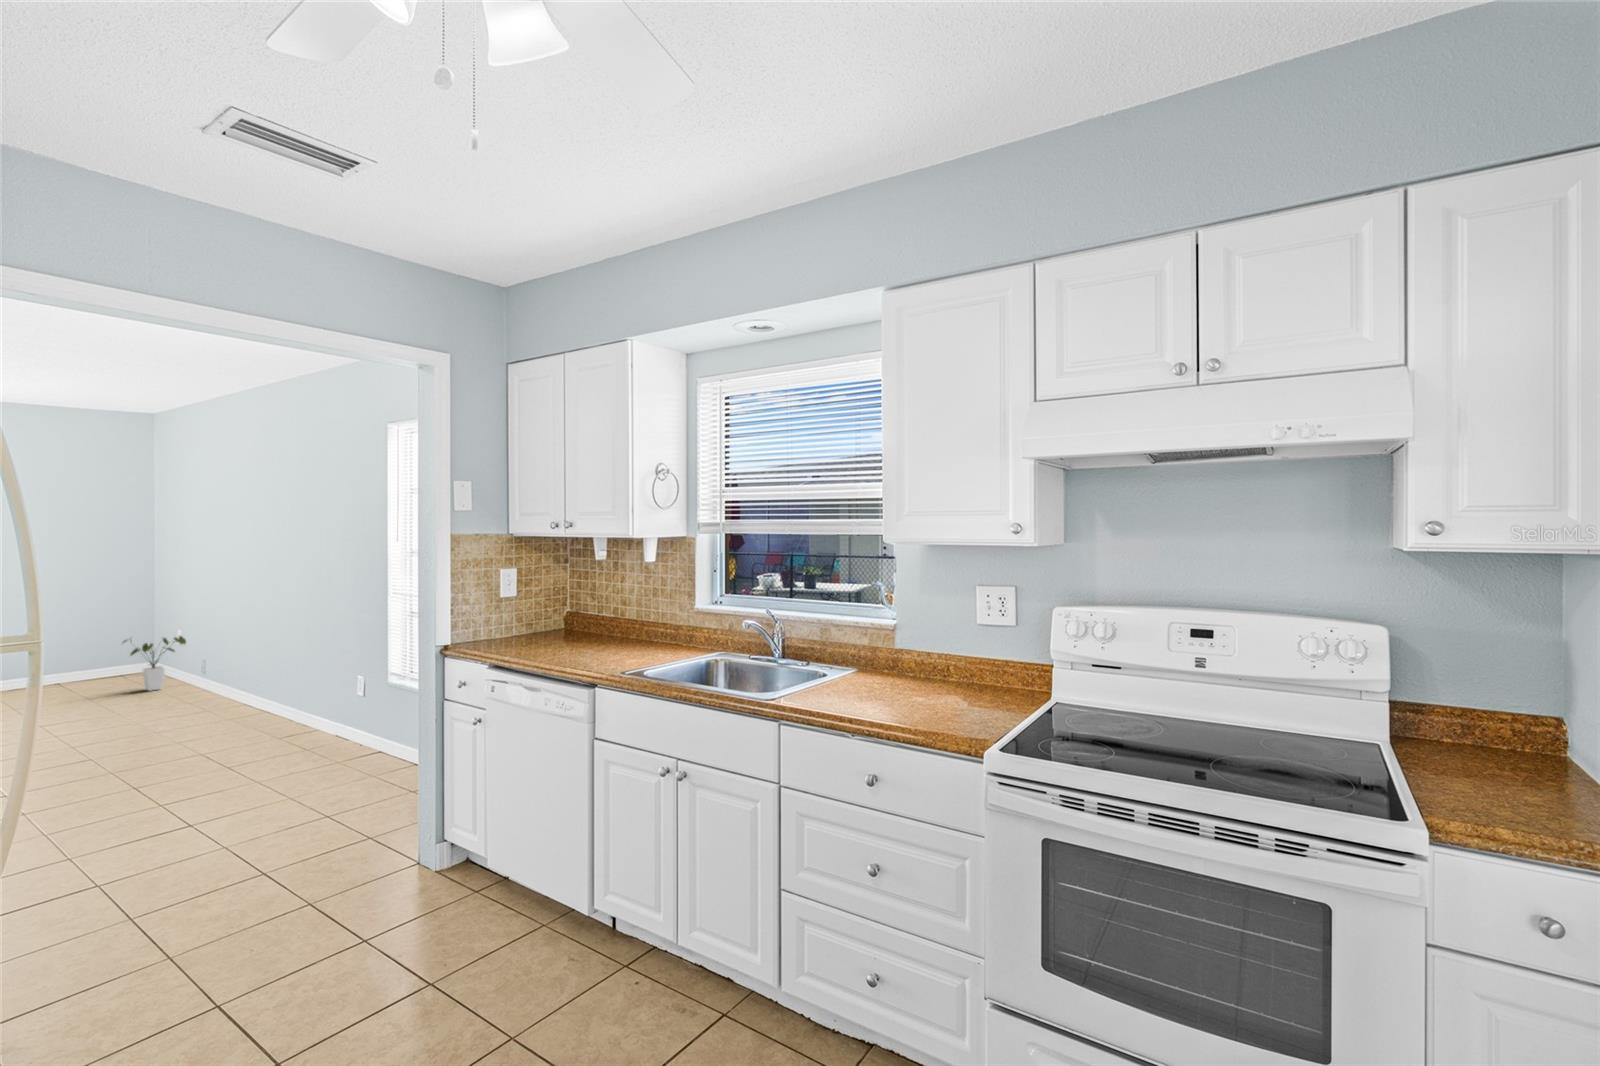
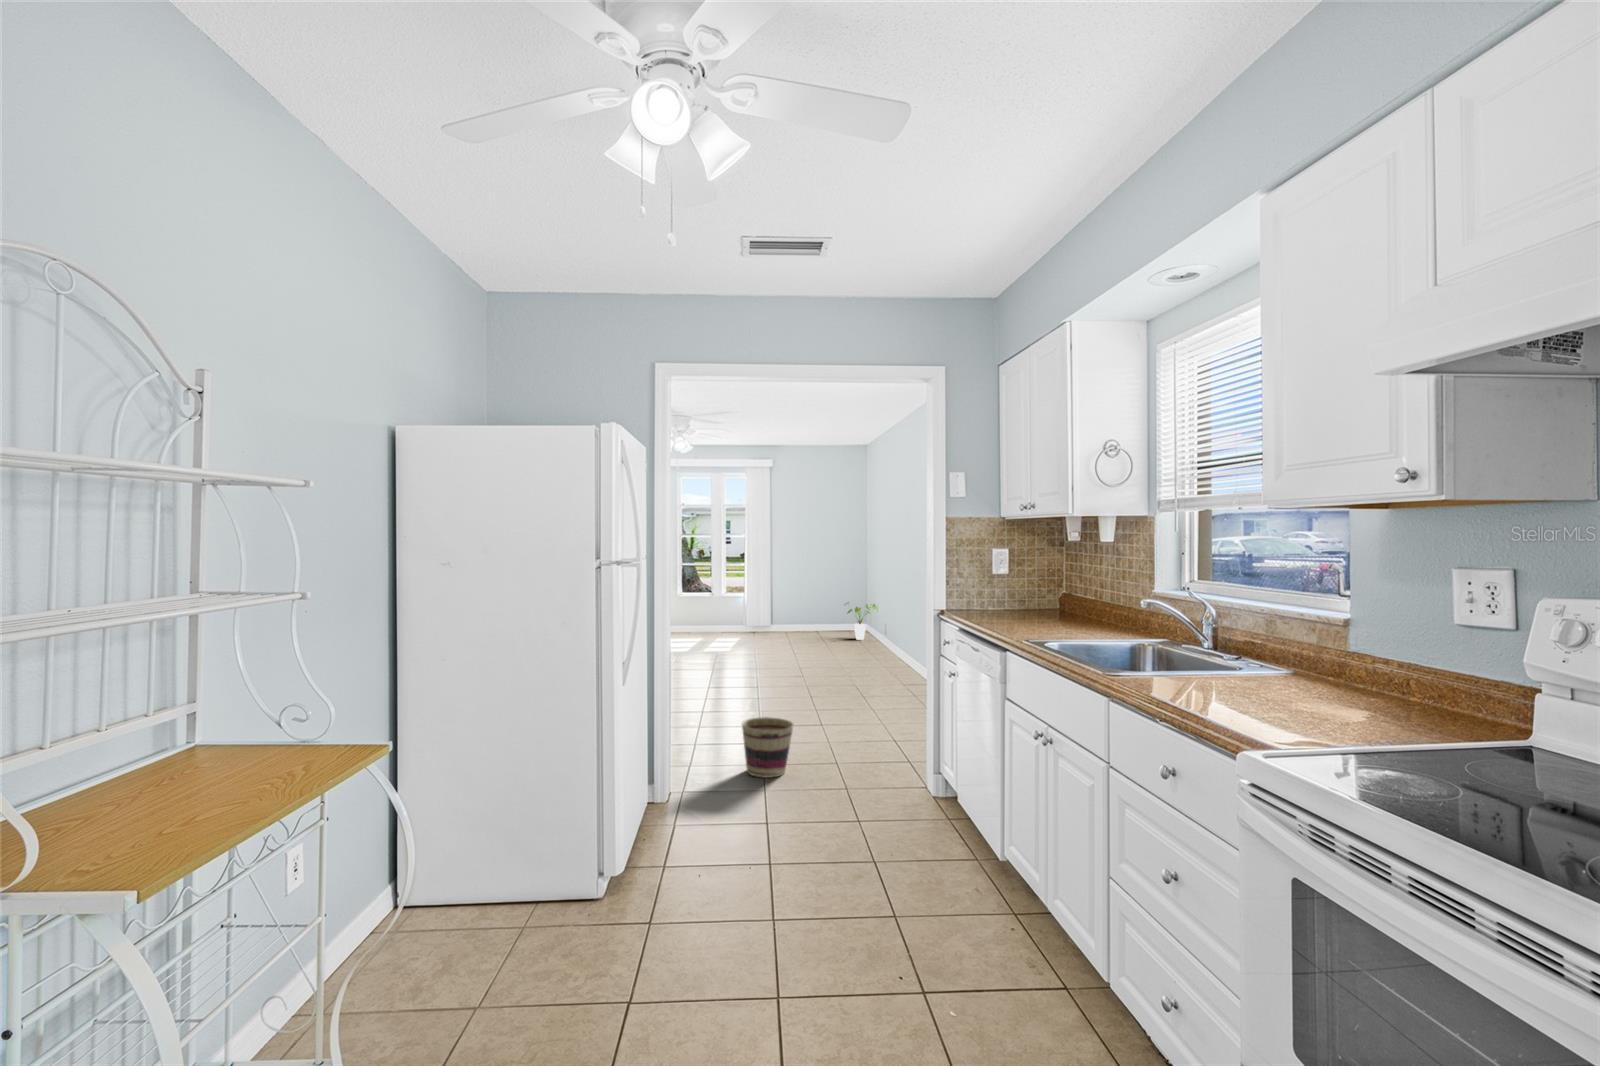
basket: none [99,842,203,947] -> present [742,717,793,778]

